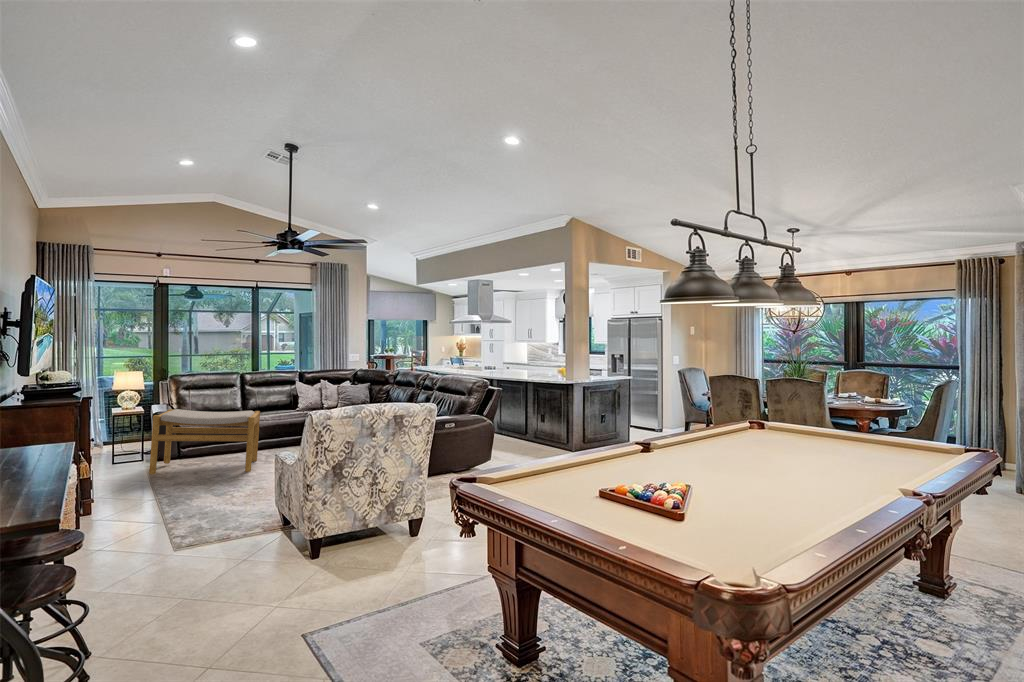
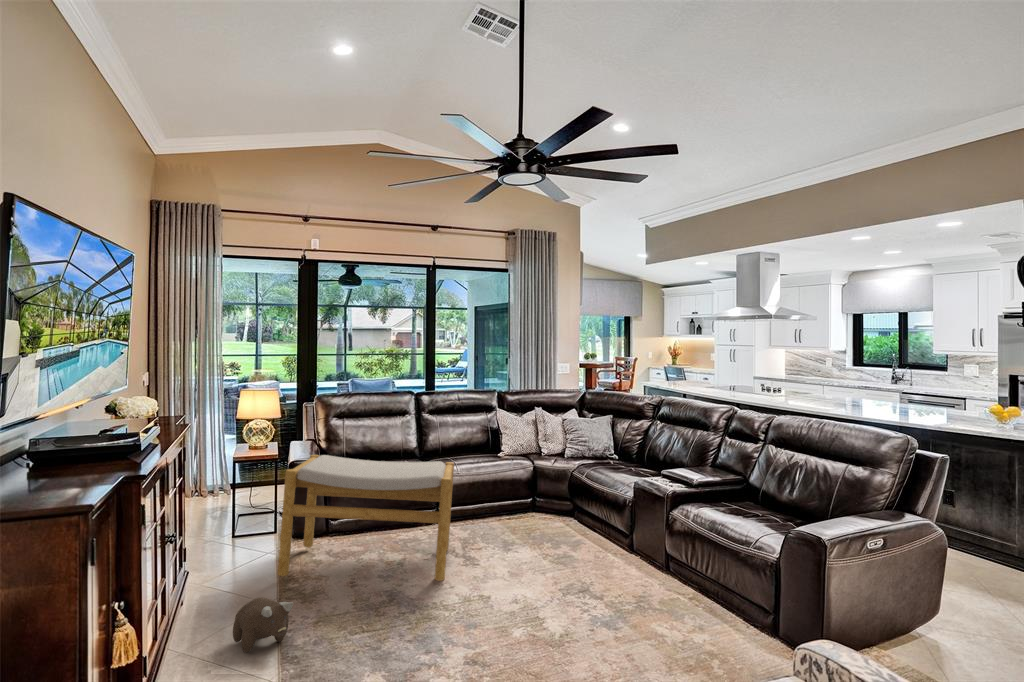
plush toy: none [128,474,162,498] -> present [233,597,293,653]

